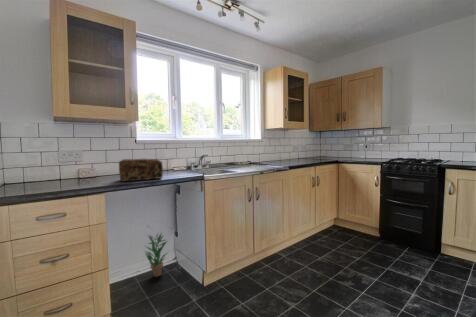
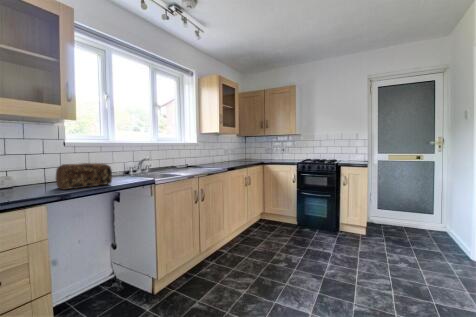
potted plant: present [145,234,167,277] -> none [77,244,110,296]

